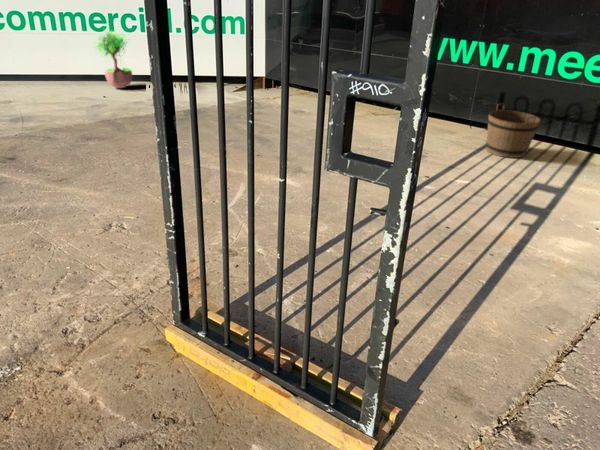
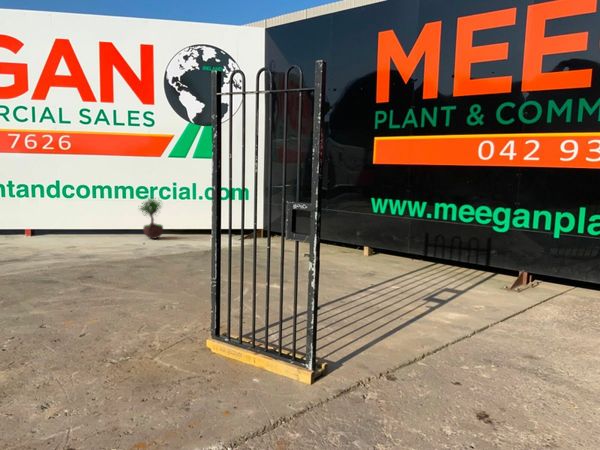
bucket: present [486,104,540,158] -> none [417,241,452,276]

